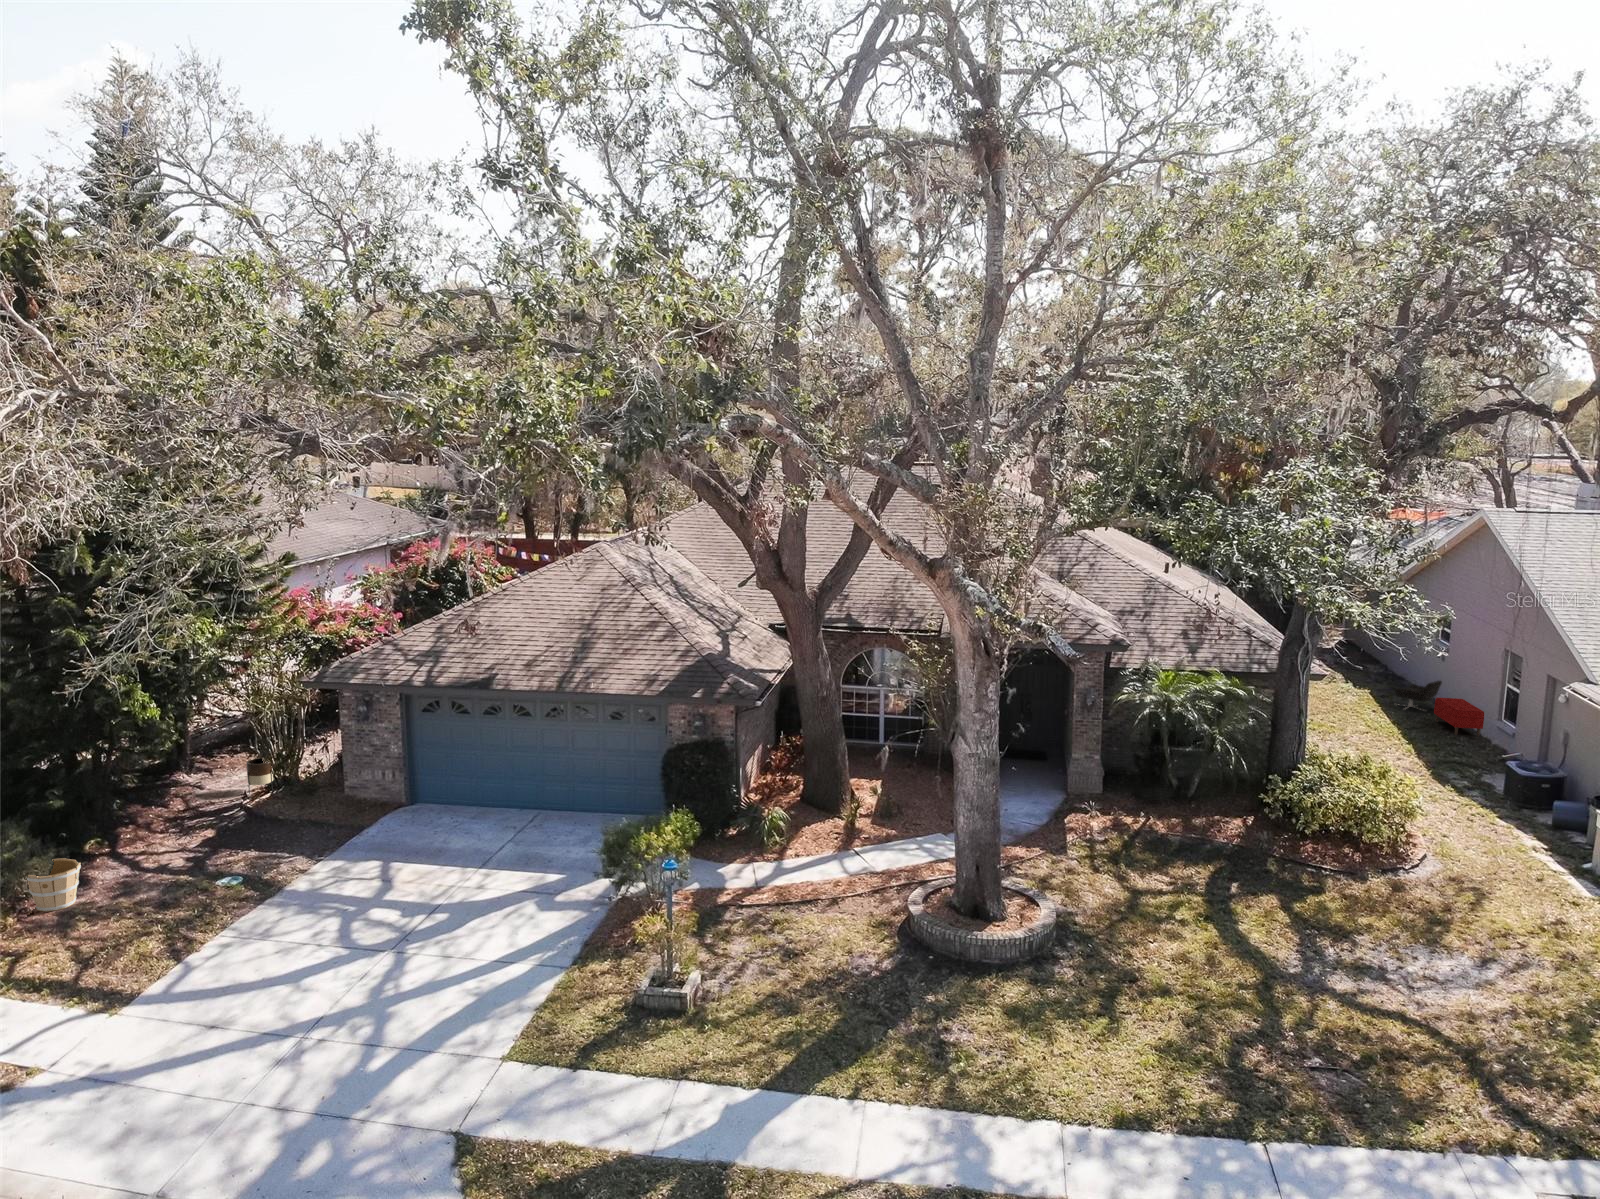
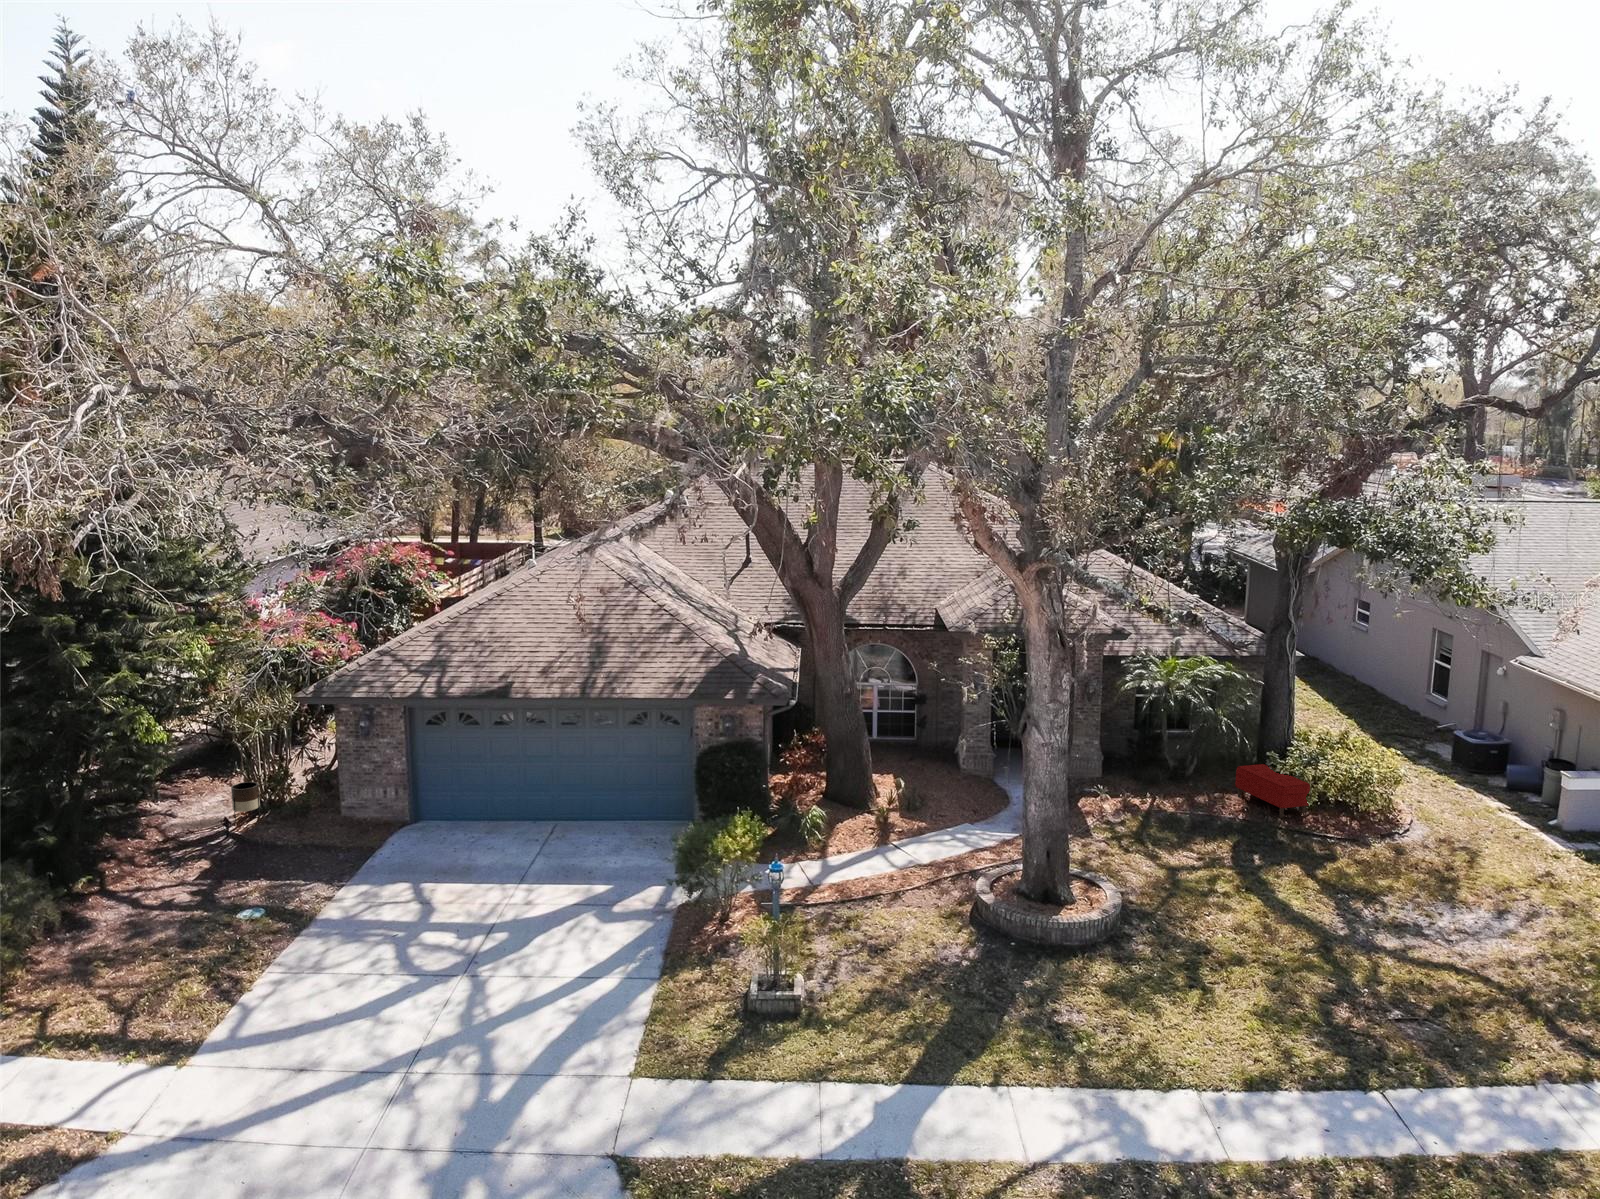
lounge chair: present [1395,681,1442,708] -> none [1322,659,1366,688]
bench: present [1434,698,1484,736] -> present [1235,764,1310,818]
wooden bucket: present [27,858,81,912] -> none [29,899,91,959]

